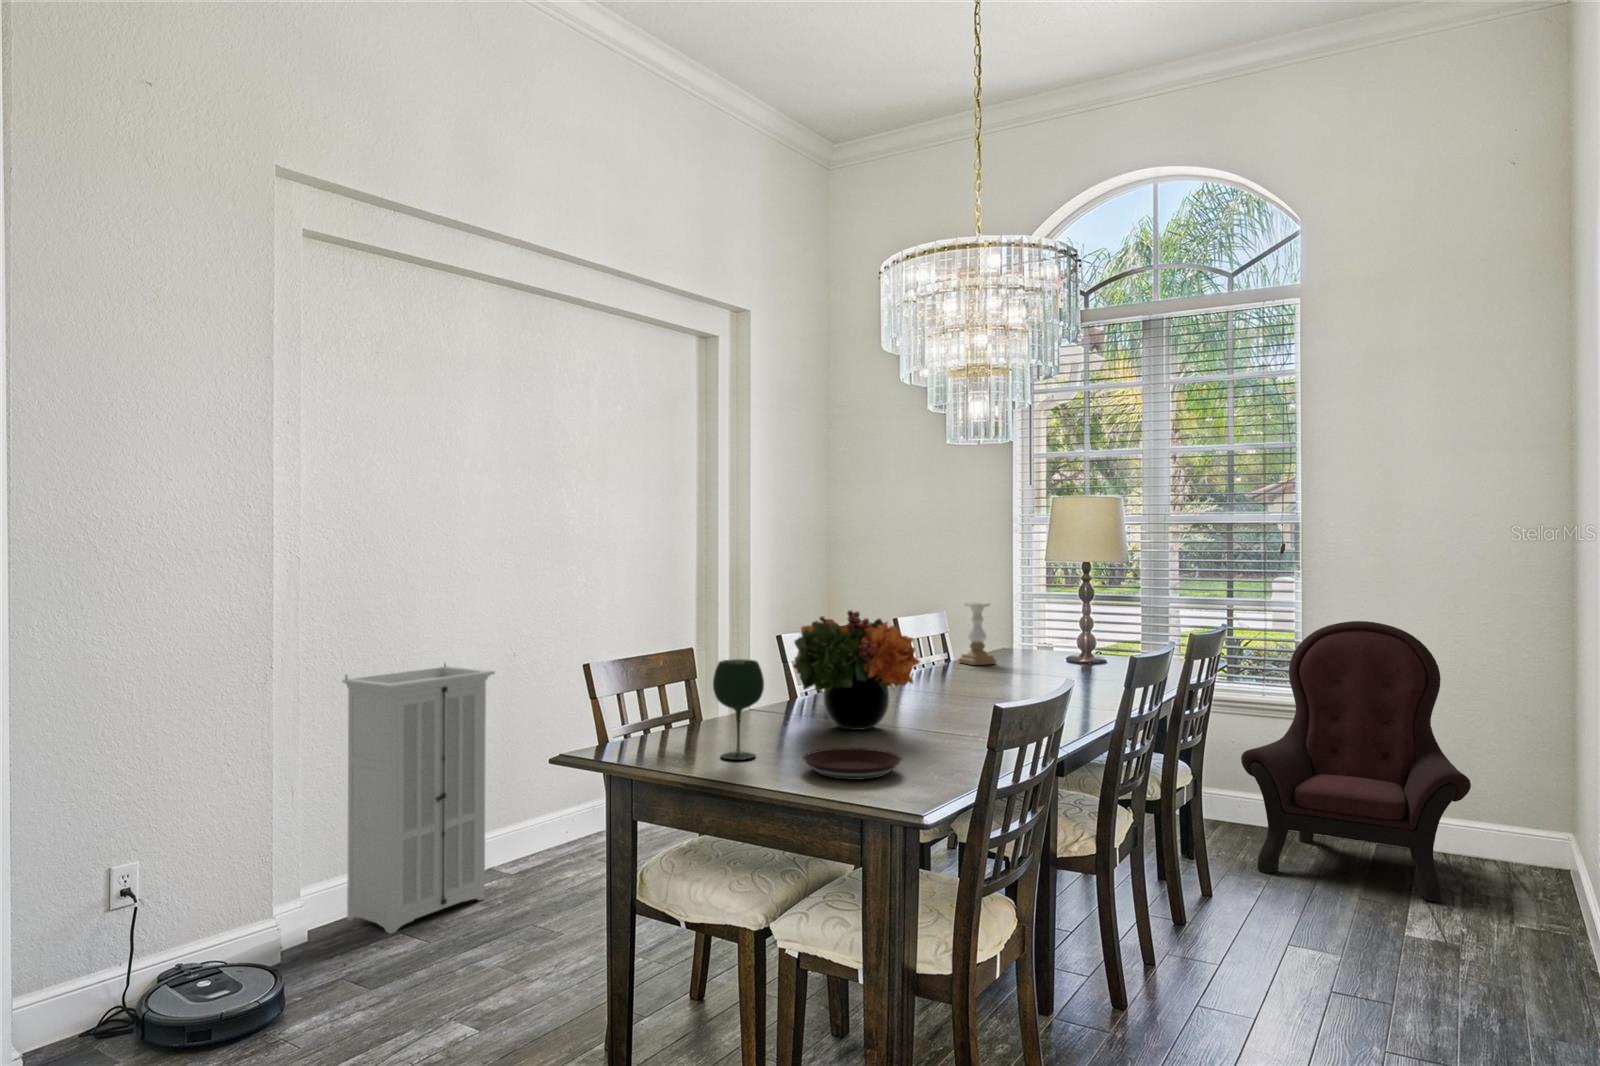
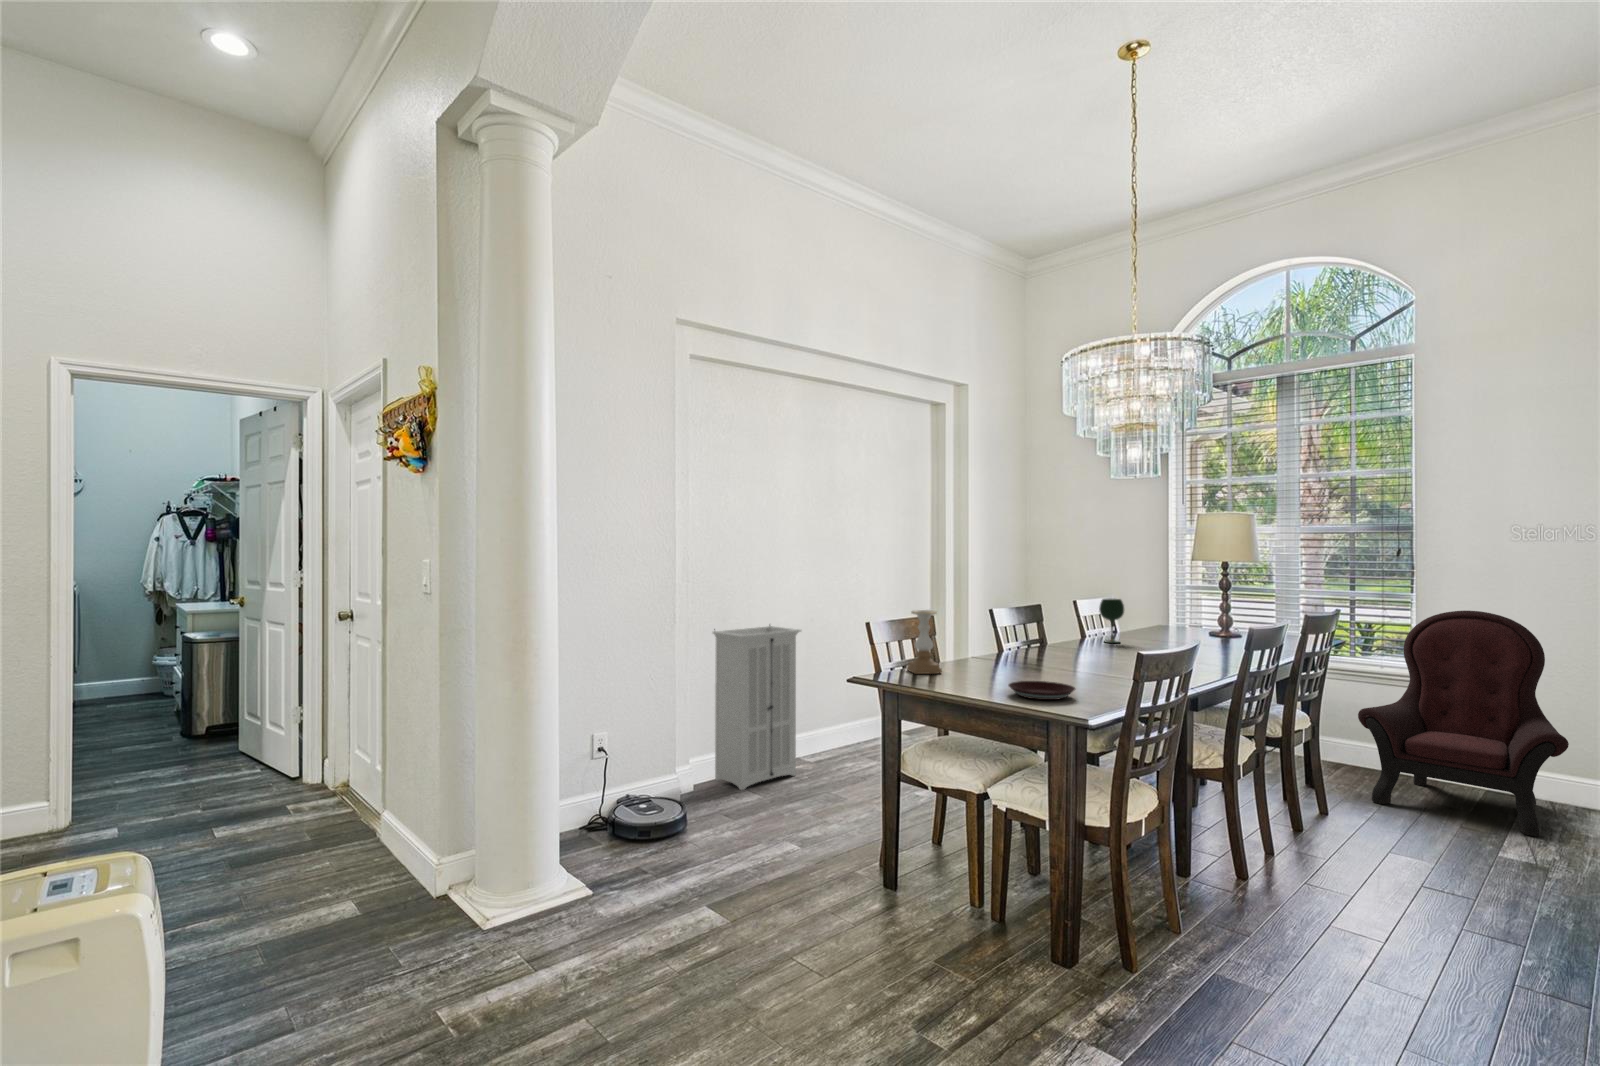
candle holder: present [959,603,996,665] -> present [907,610,942,674]
flower arrangement: present [793,610,920,730] -> none [999,592,1091,673]
wine glass: present [713,659,764,760] -> present [1099,599,1124,643]

